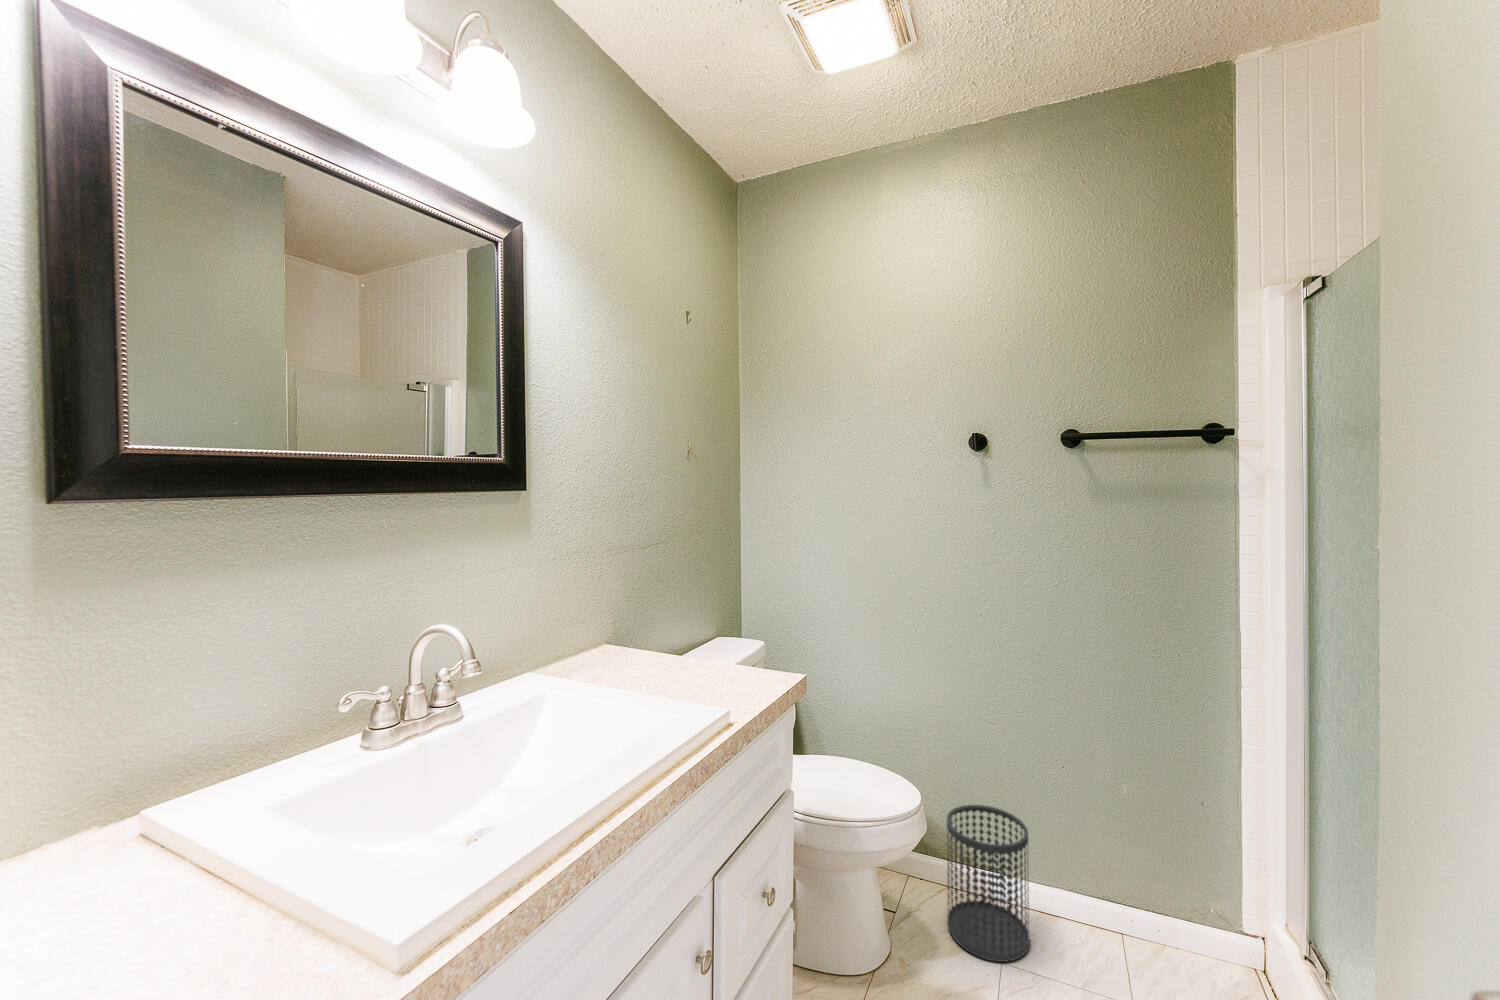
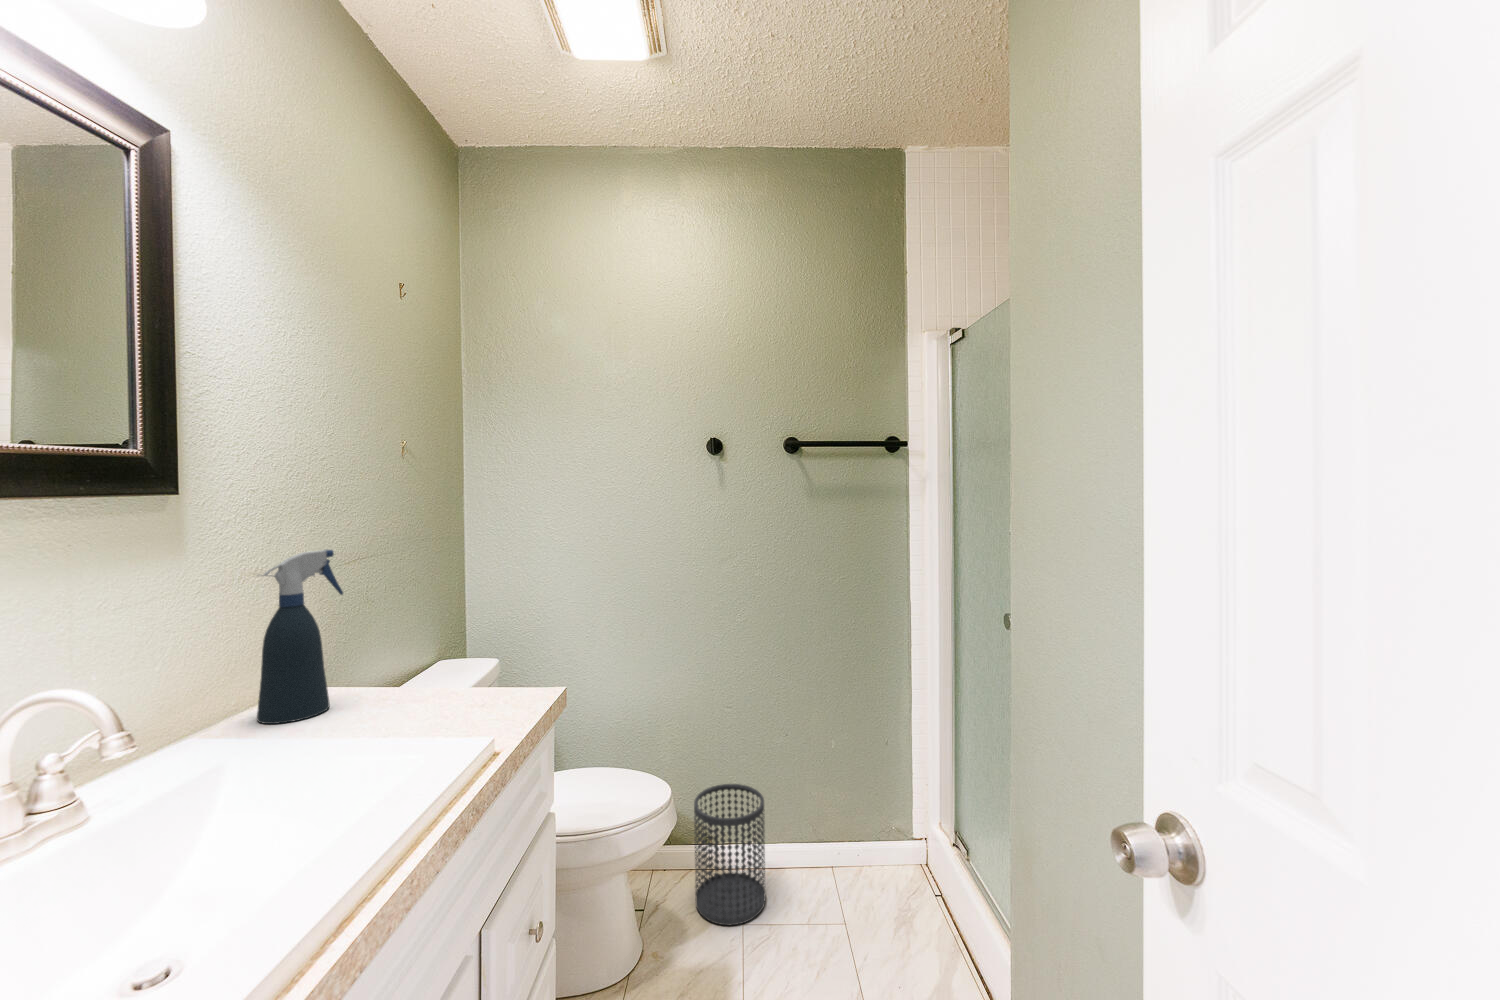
spray bottle: none [574,536,632,671] -> present [257,550,343,724]

